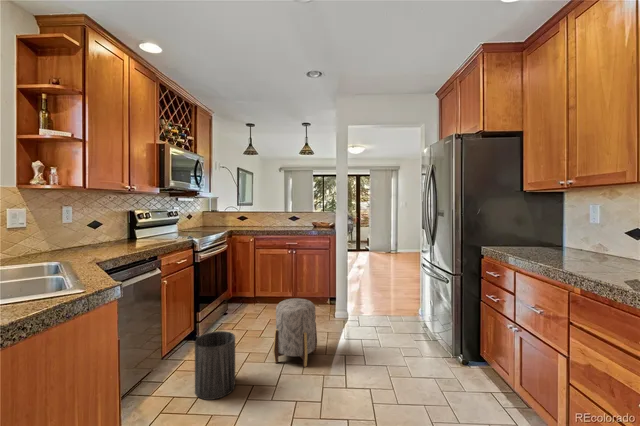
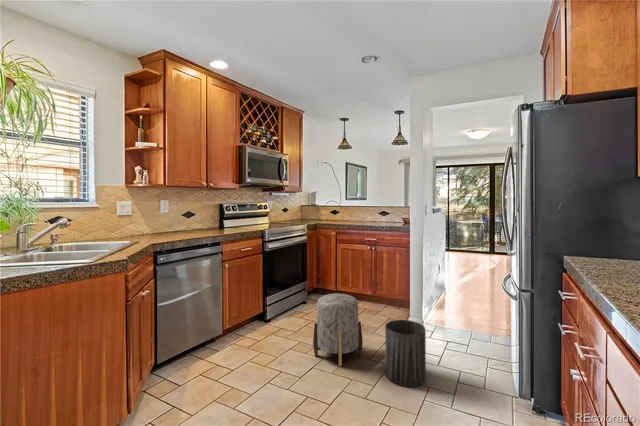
trash can: present [195,331,235,400] -> present [385,320,426,387]

